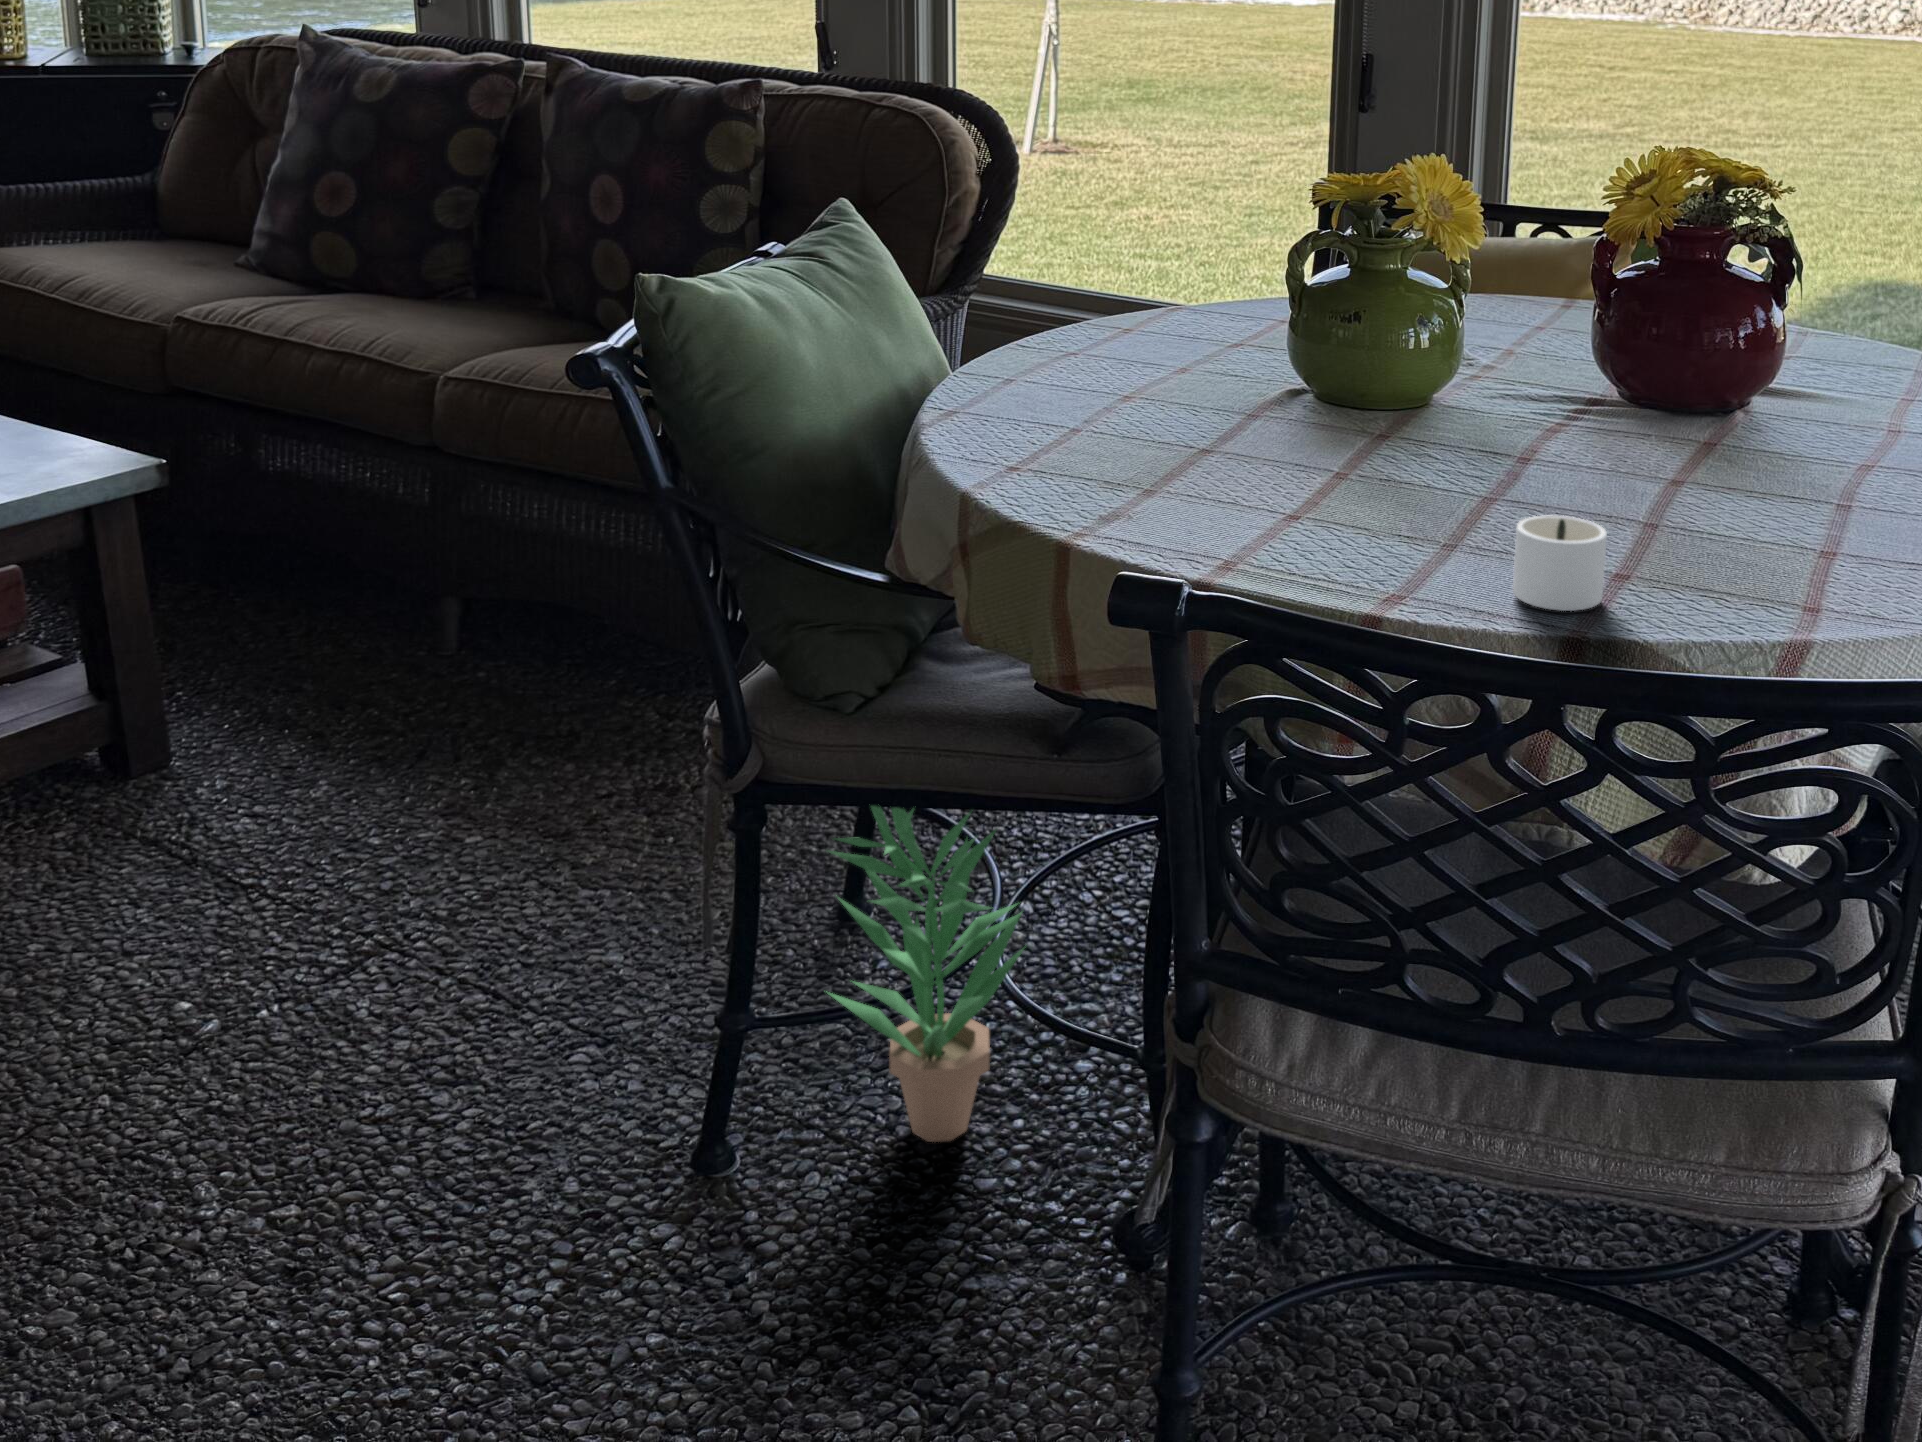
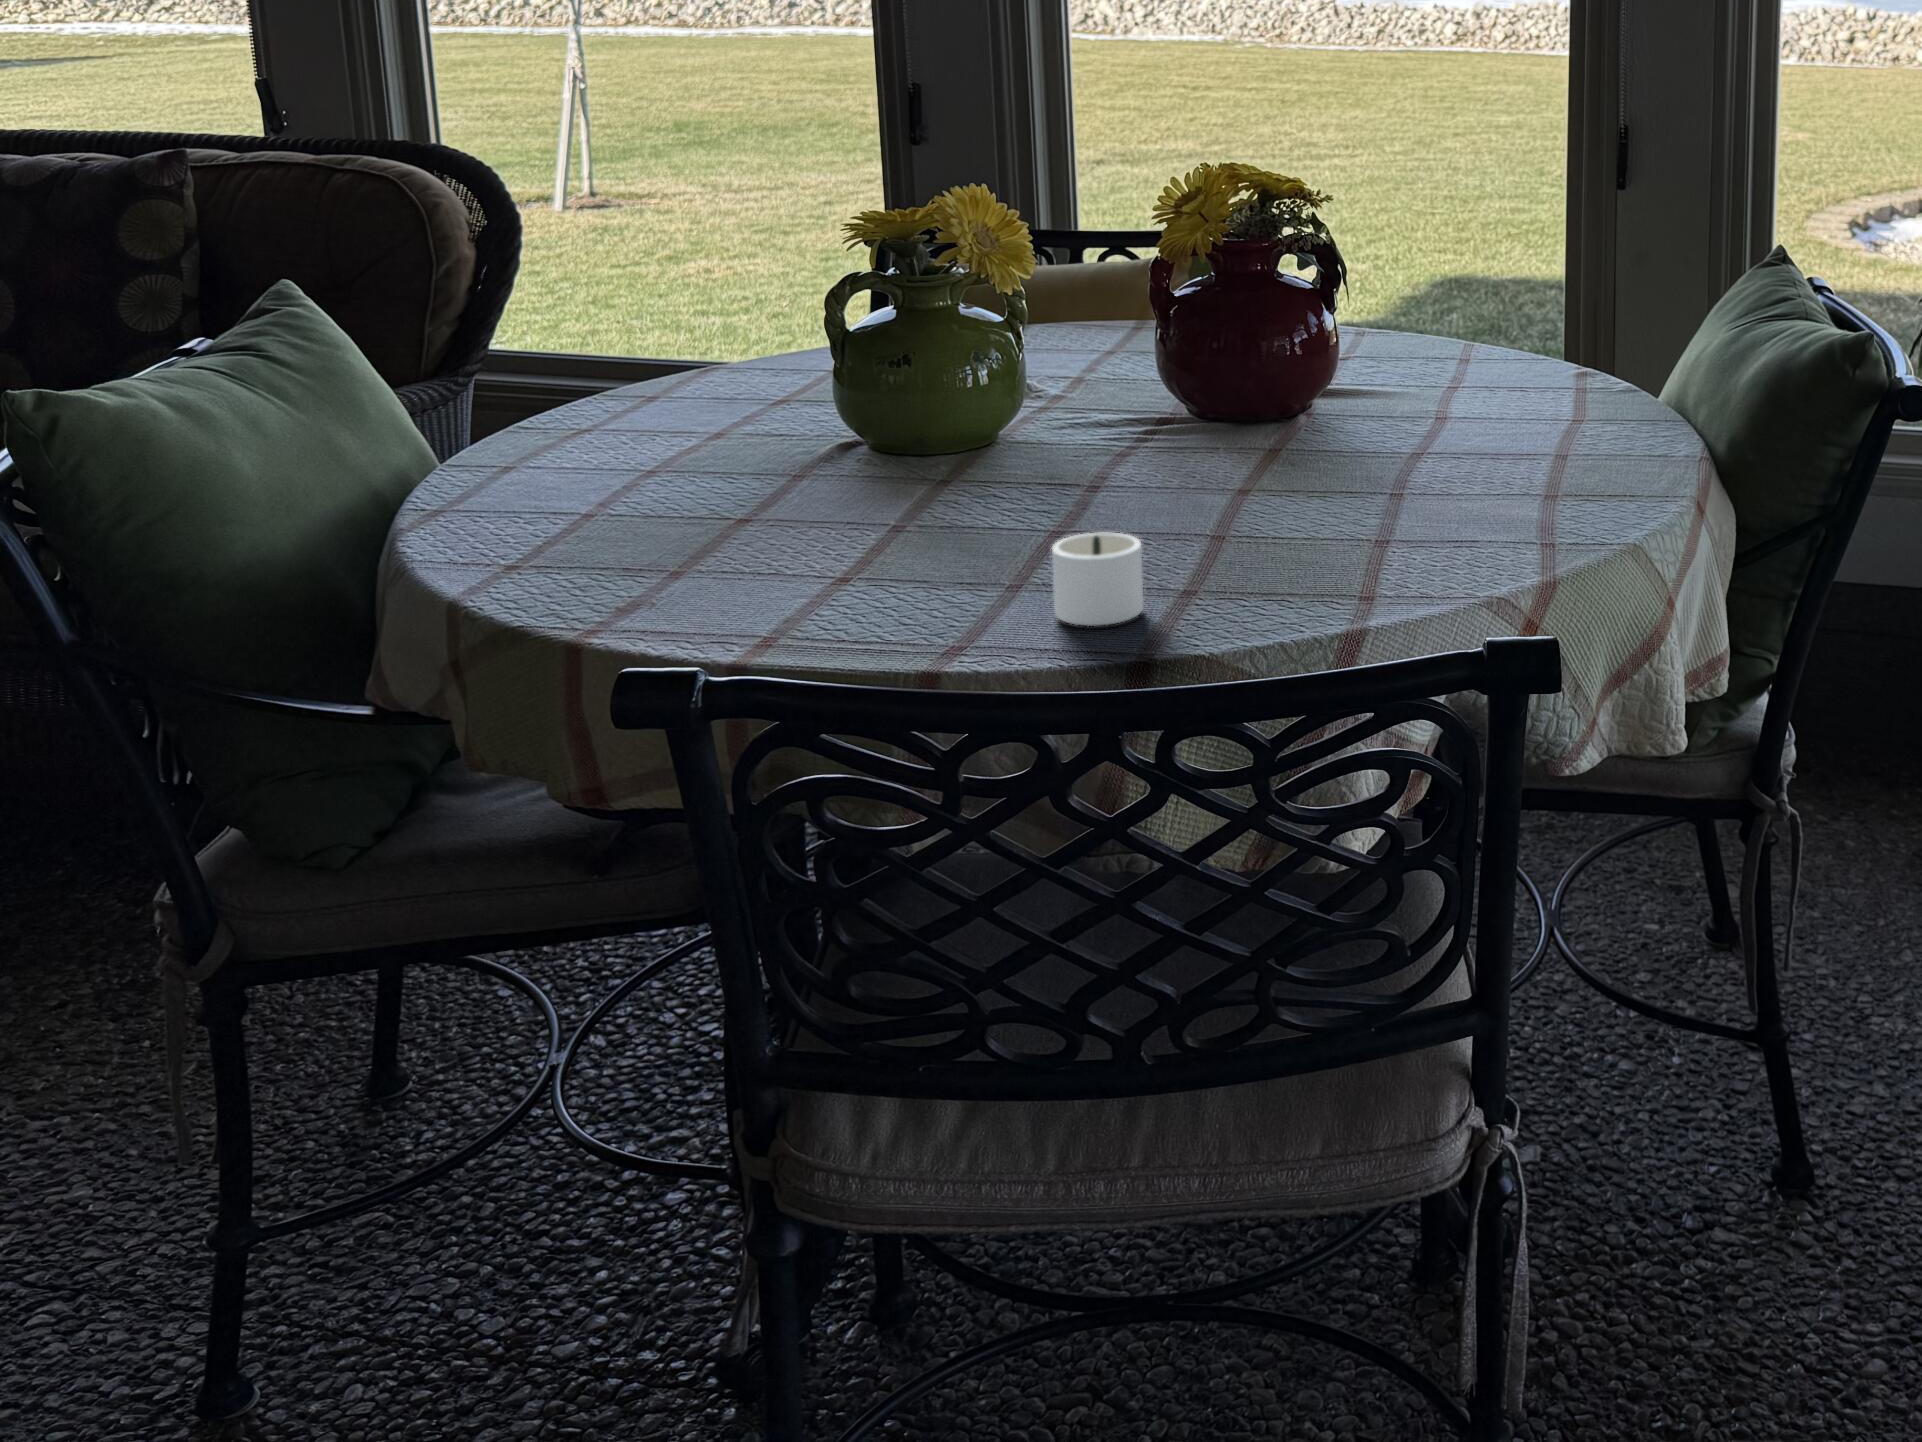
potted plant: present [826,806,1025,1142] -> none [331,924,597,1319]

